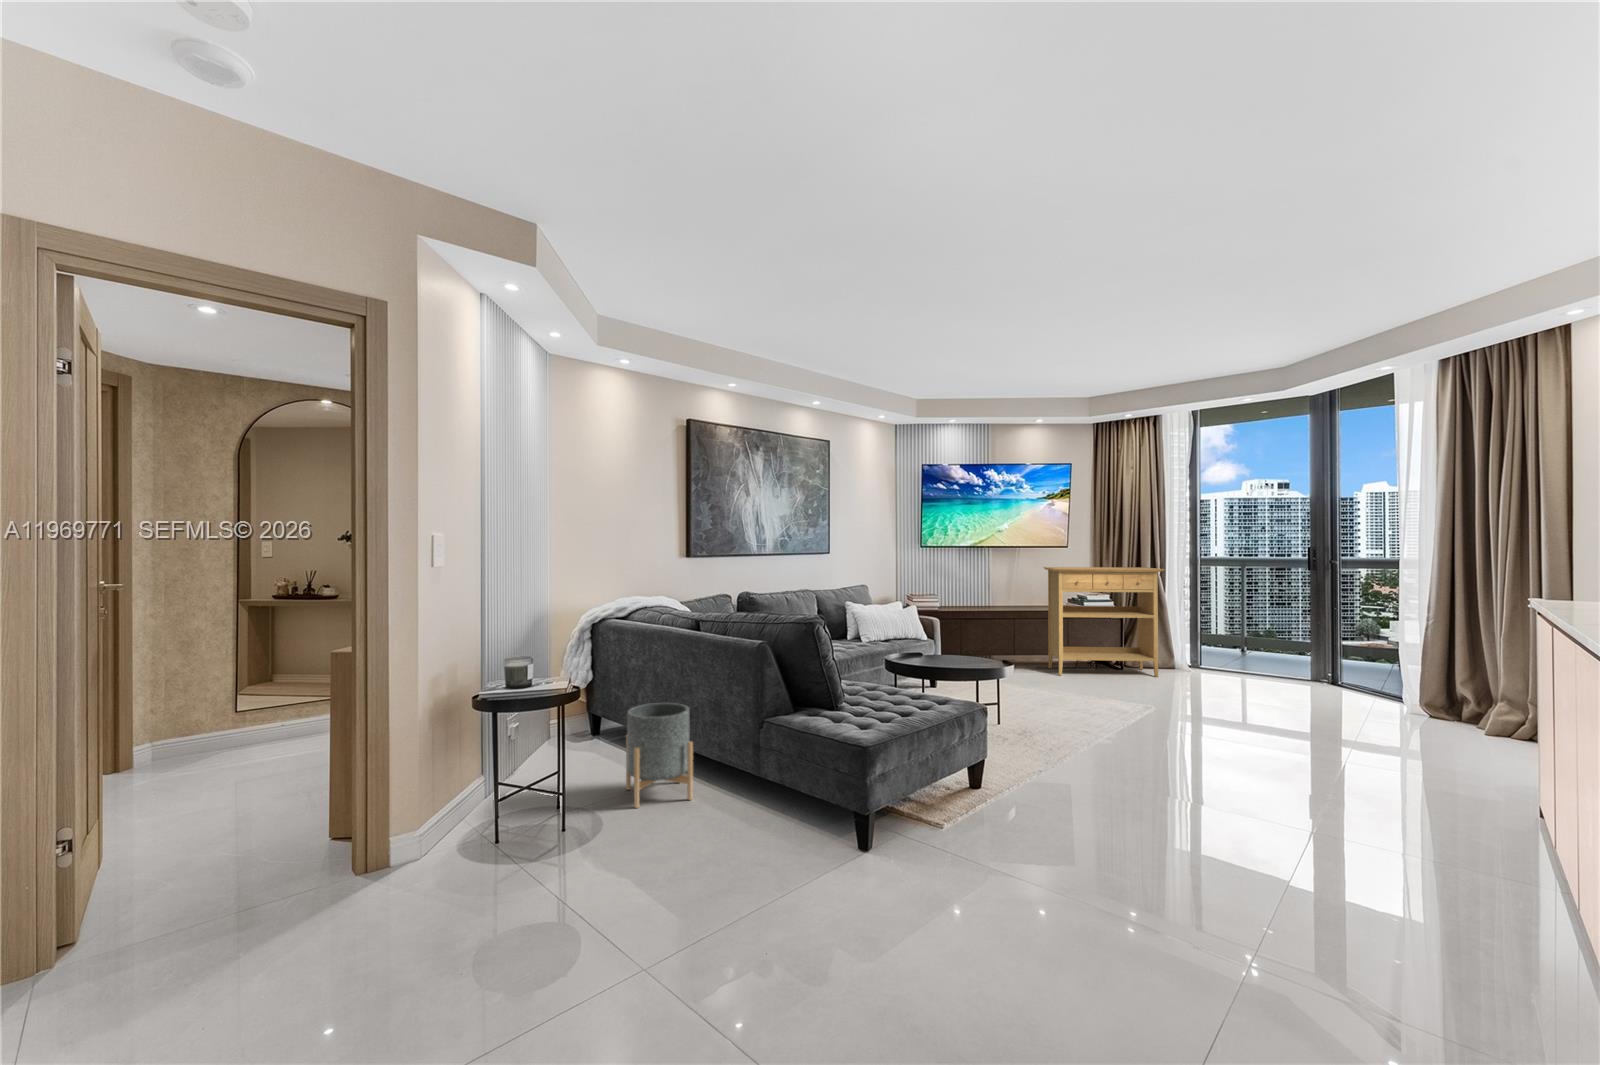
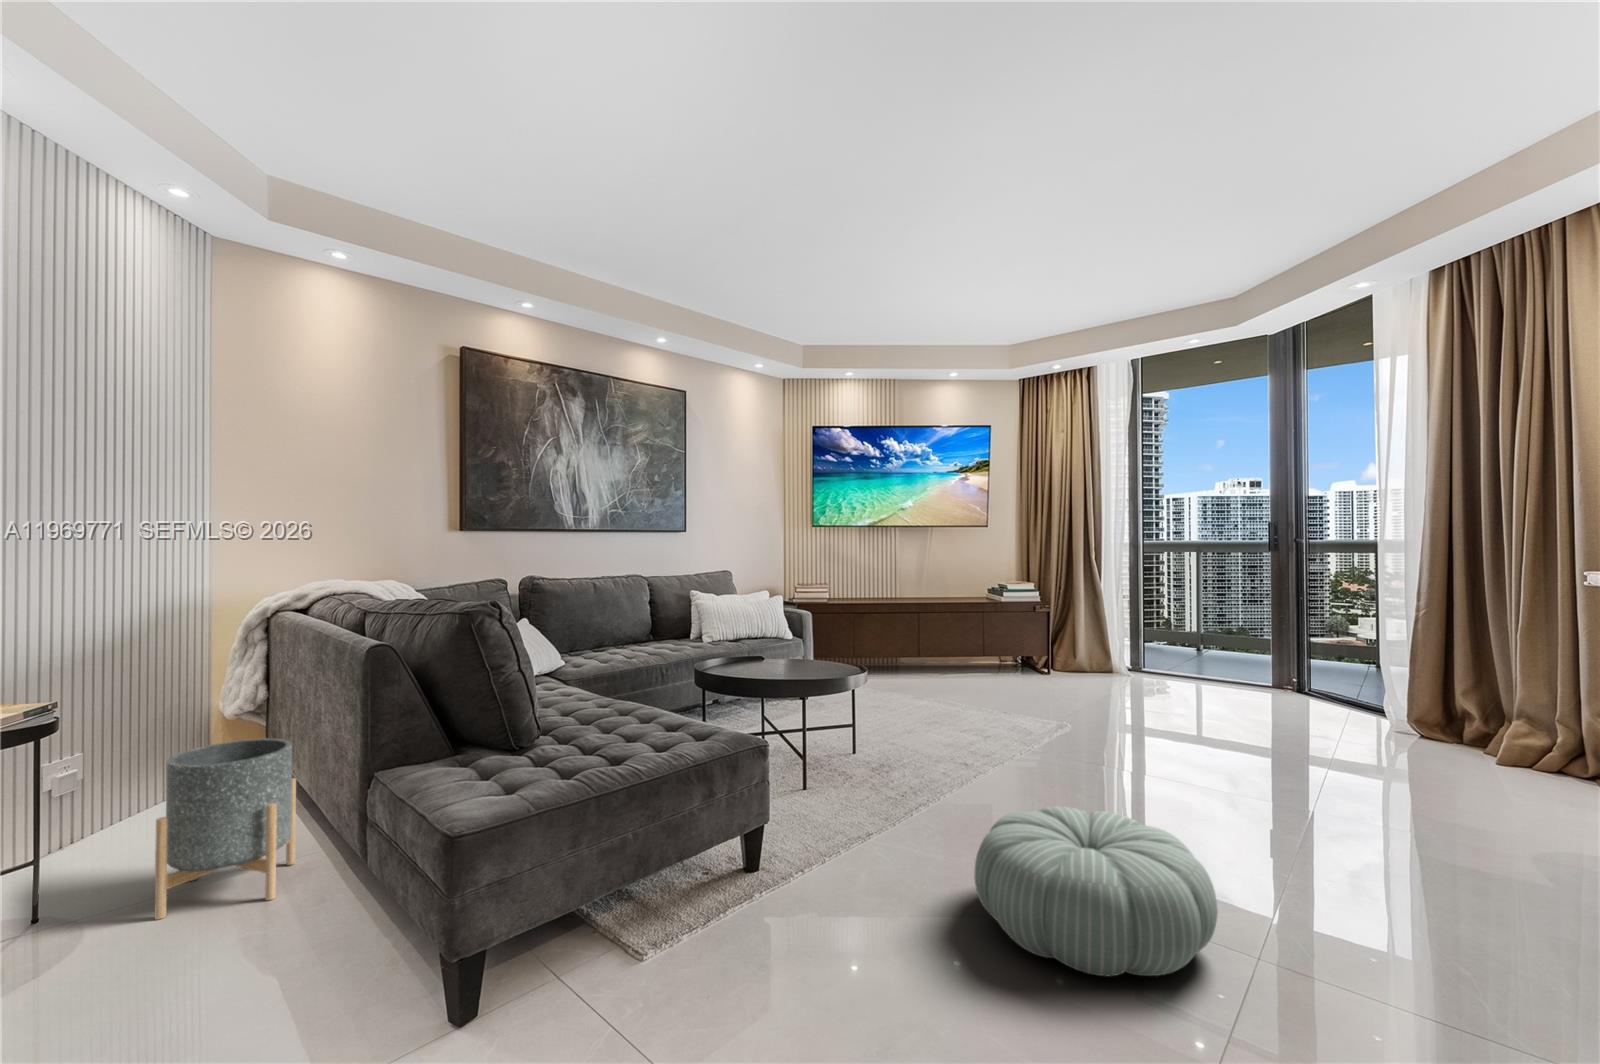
console table: present [1044,567,1165,677] -> none [952,552,1095,687]
pouf: none [1134,751,1291,842] -> present [975,806,1218,976]

